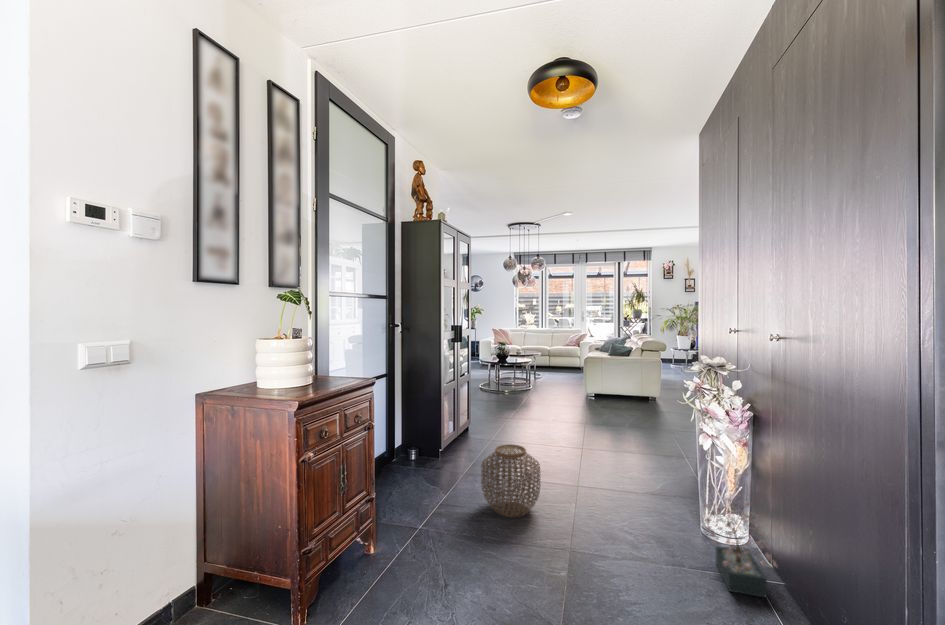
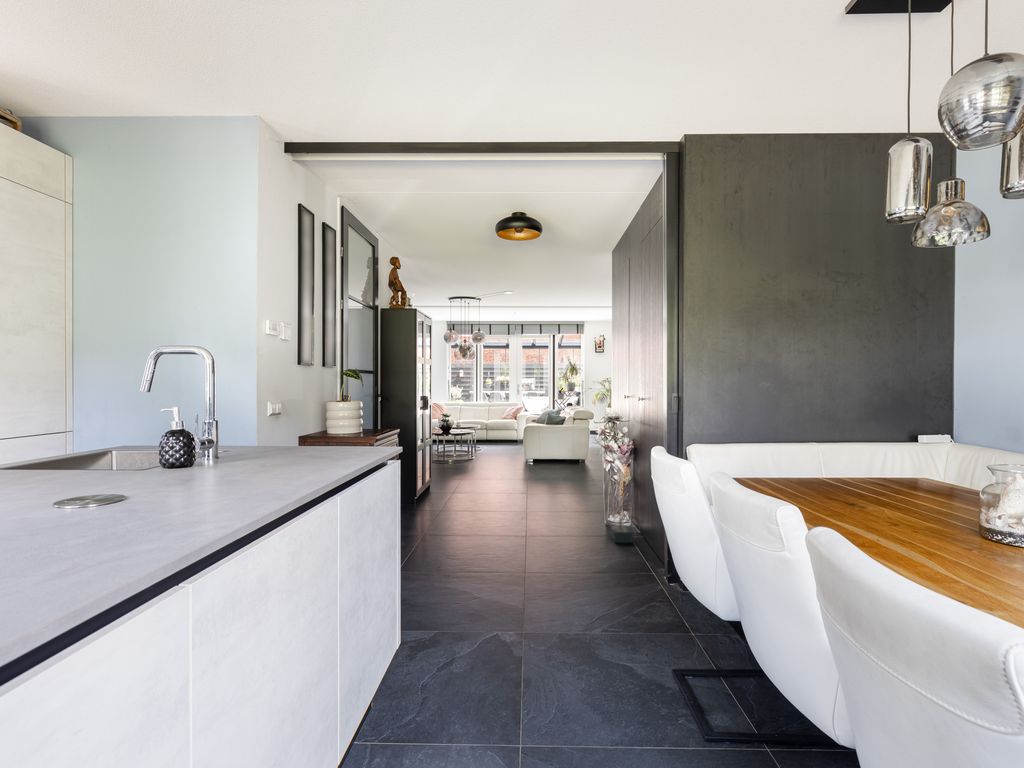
woven basket: present [481,444,540,517] -> none [463,480,504,528]

